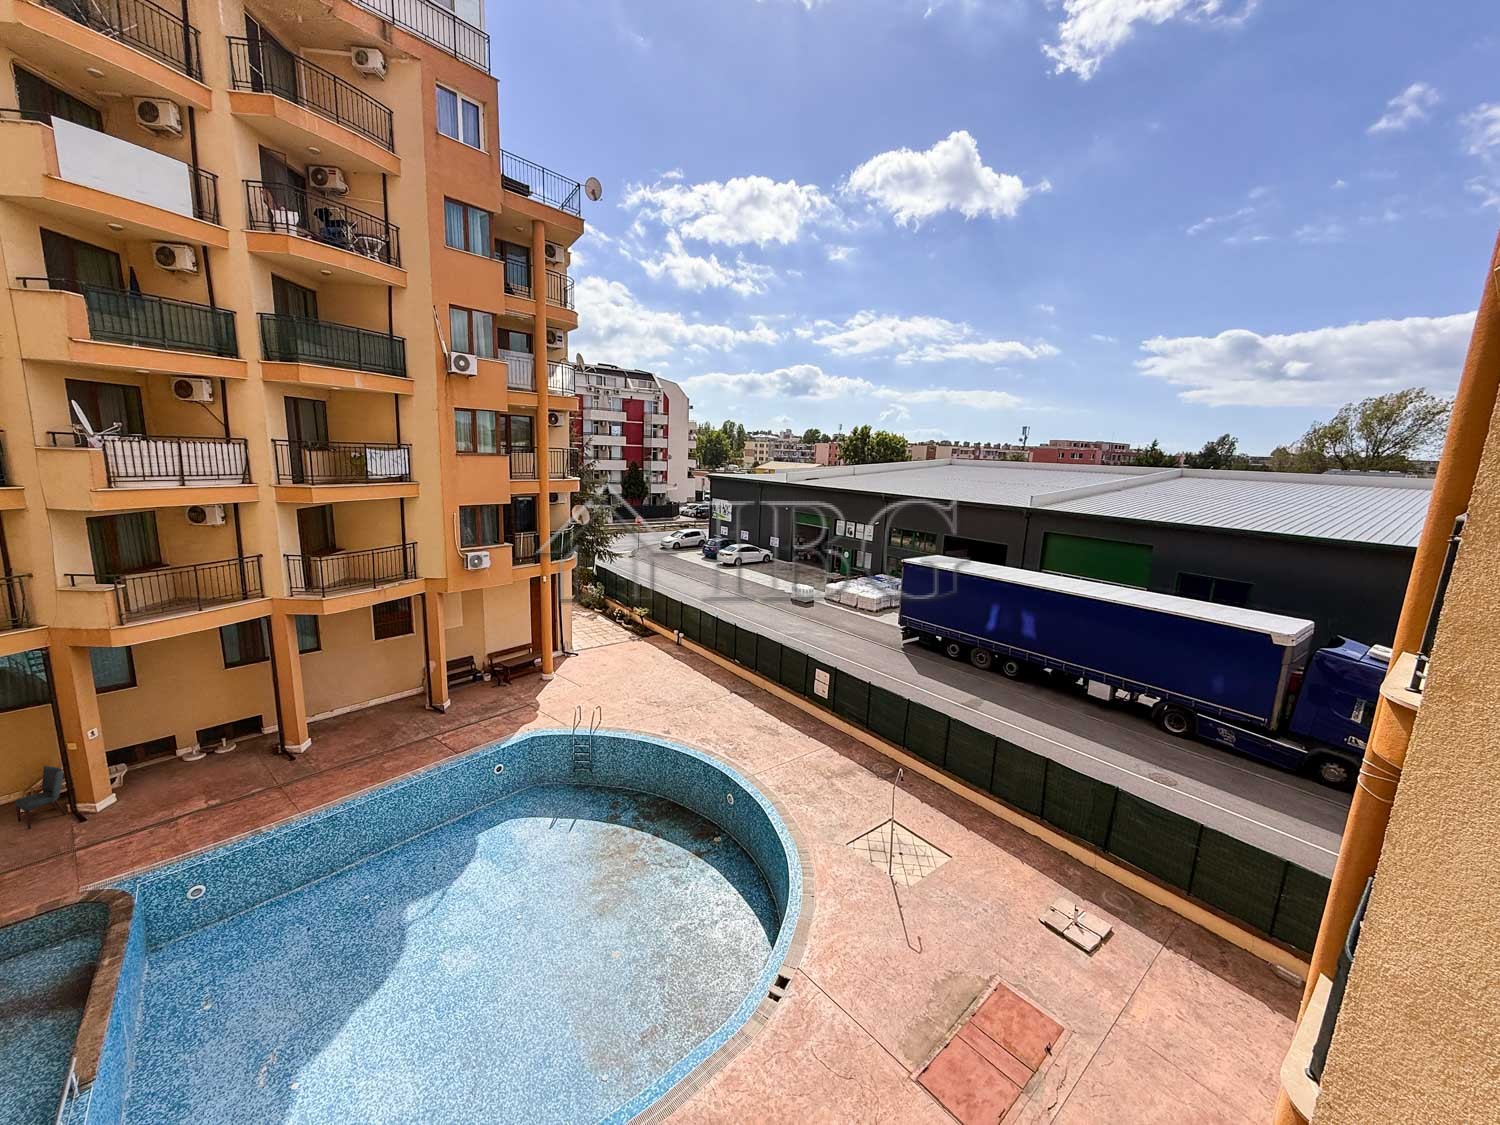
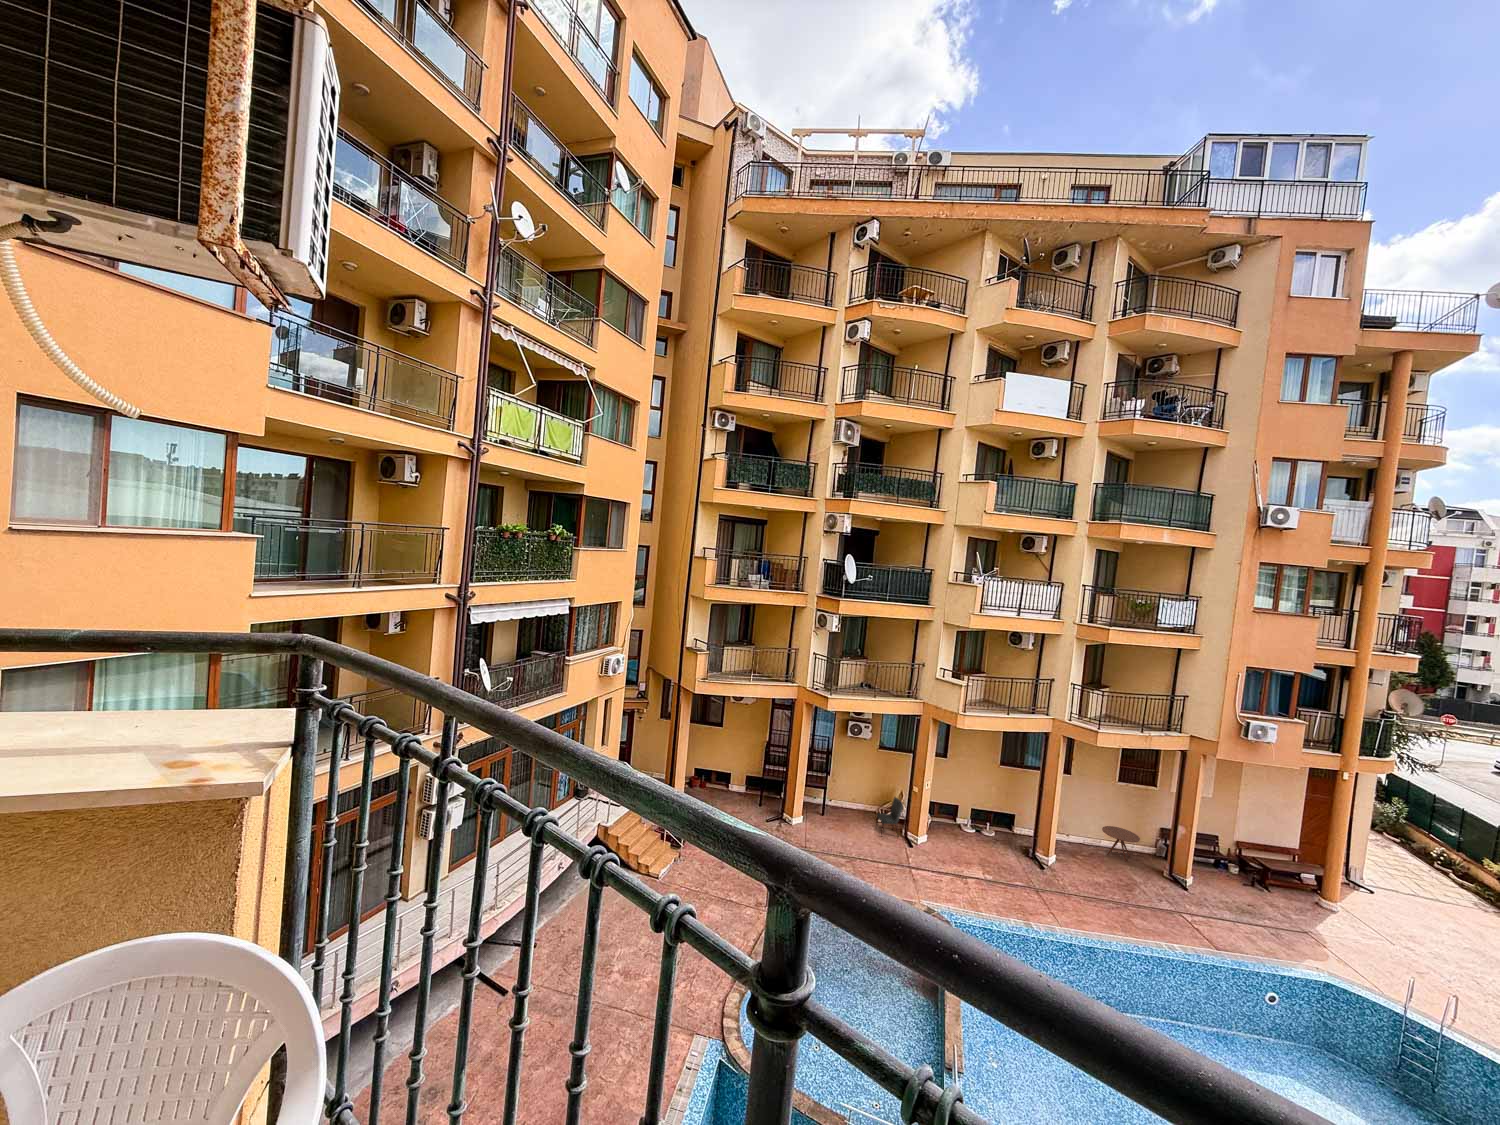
round table: none [364,682,401,712] -> present [1102,826,1140,861]

